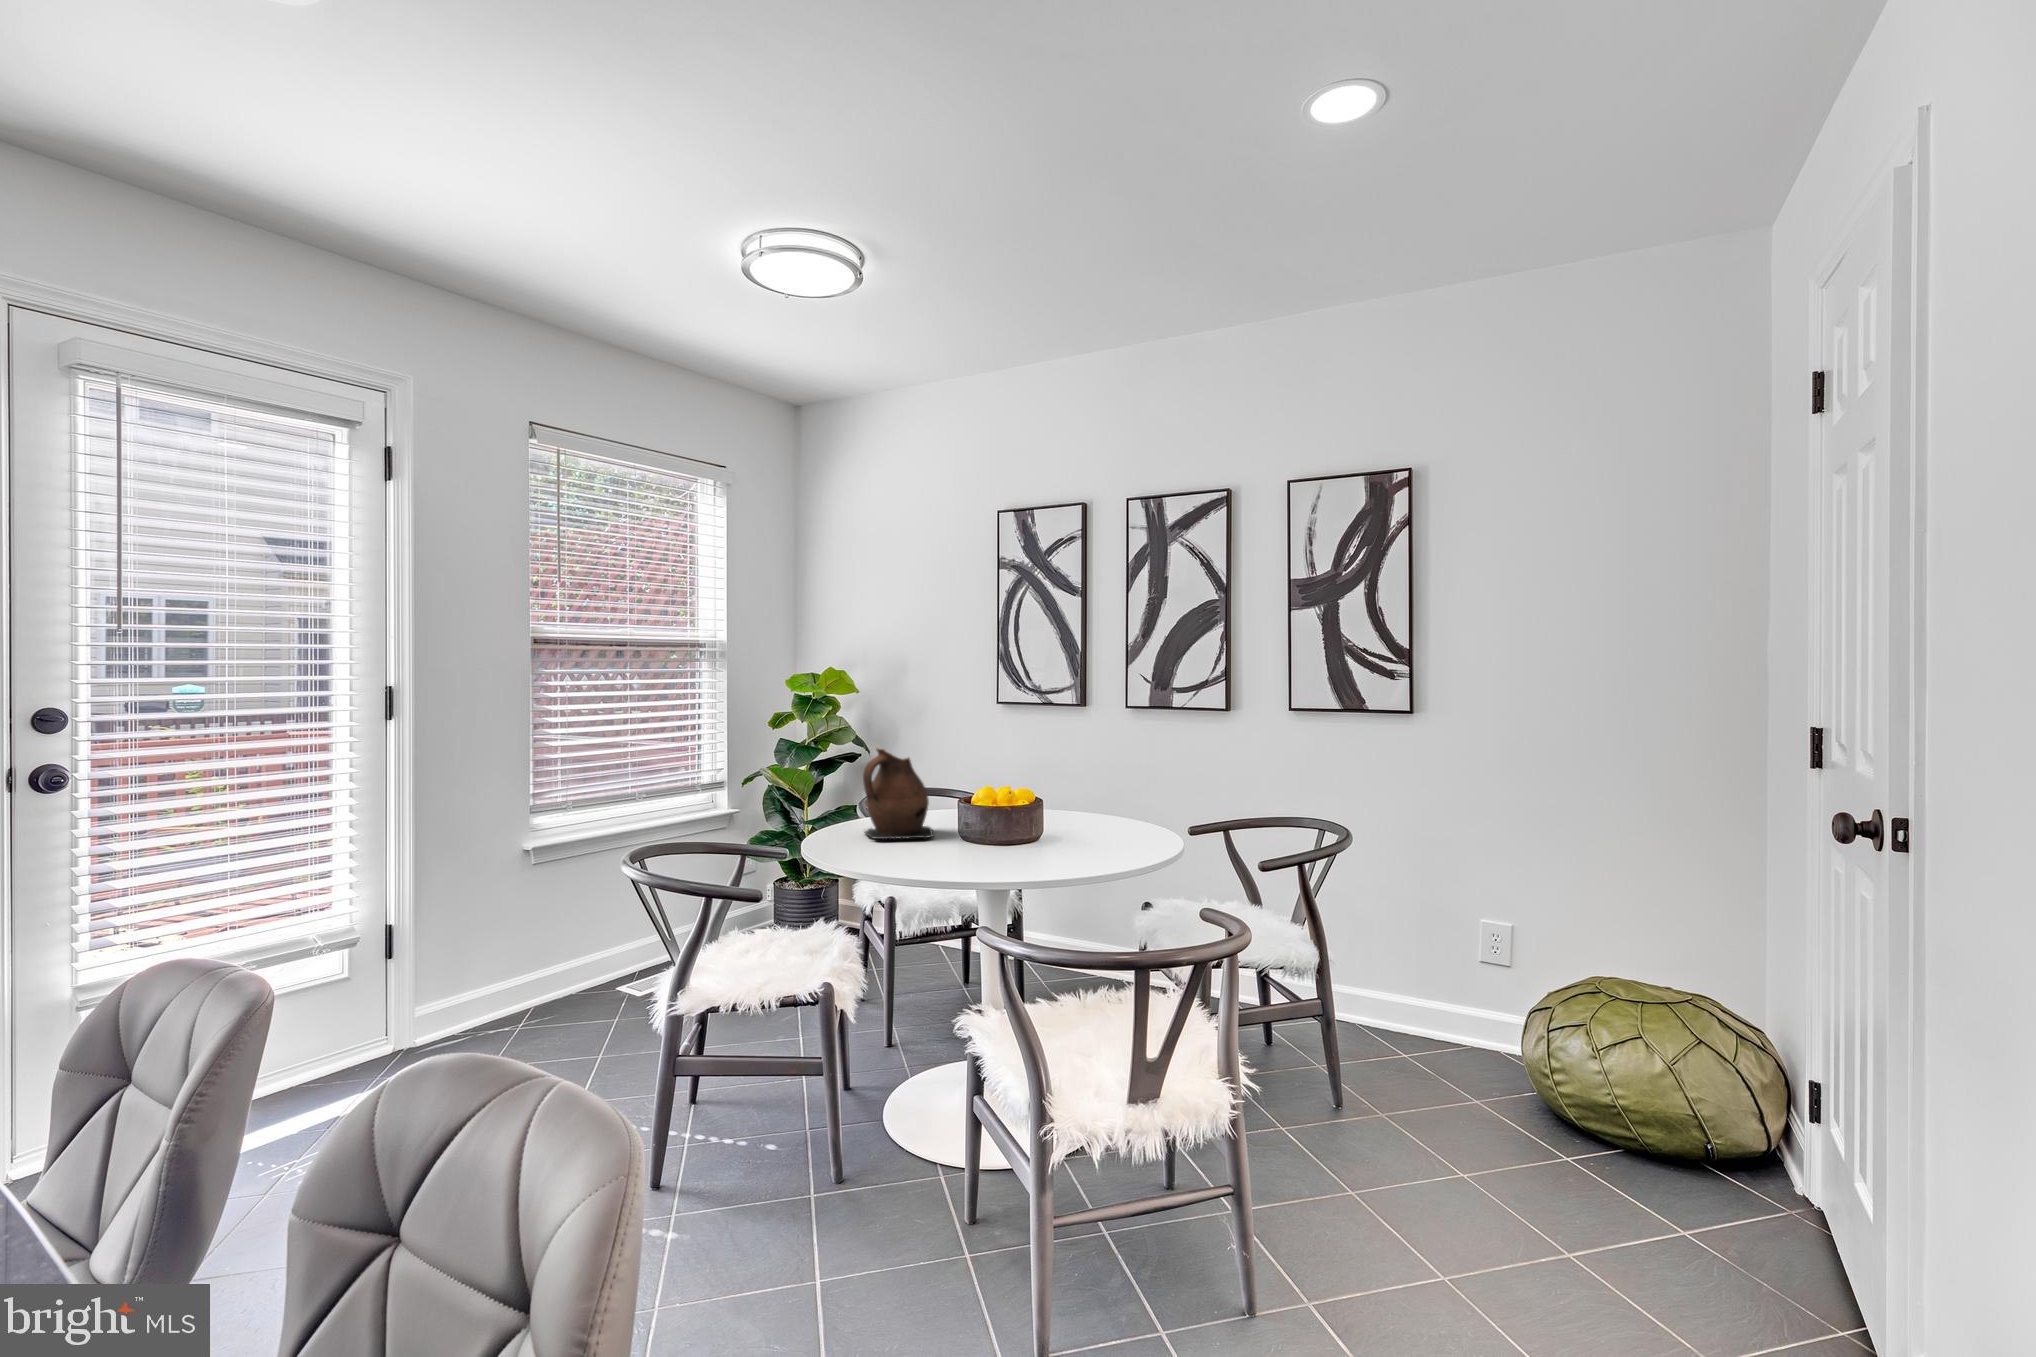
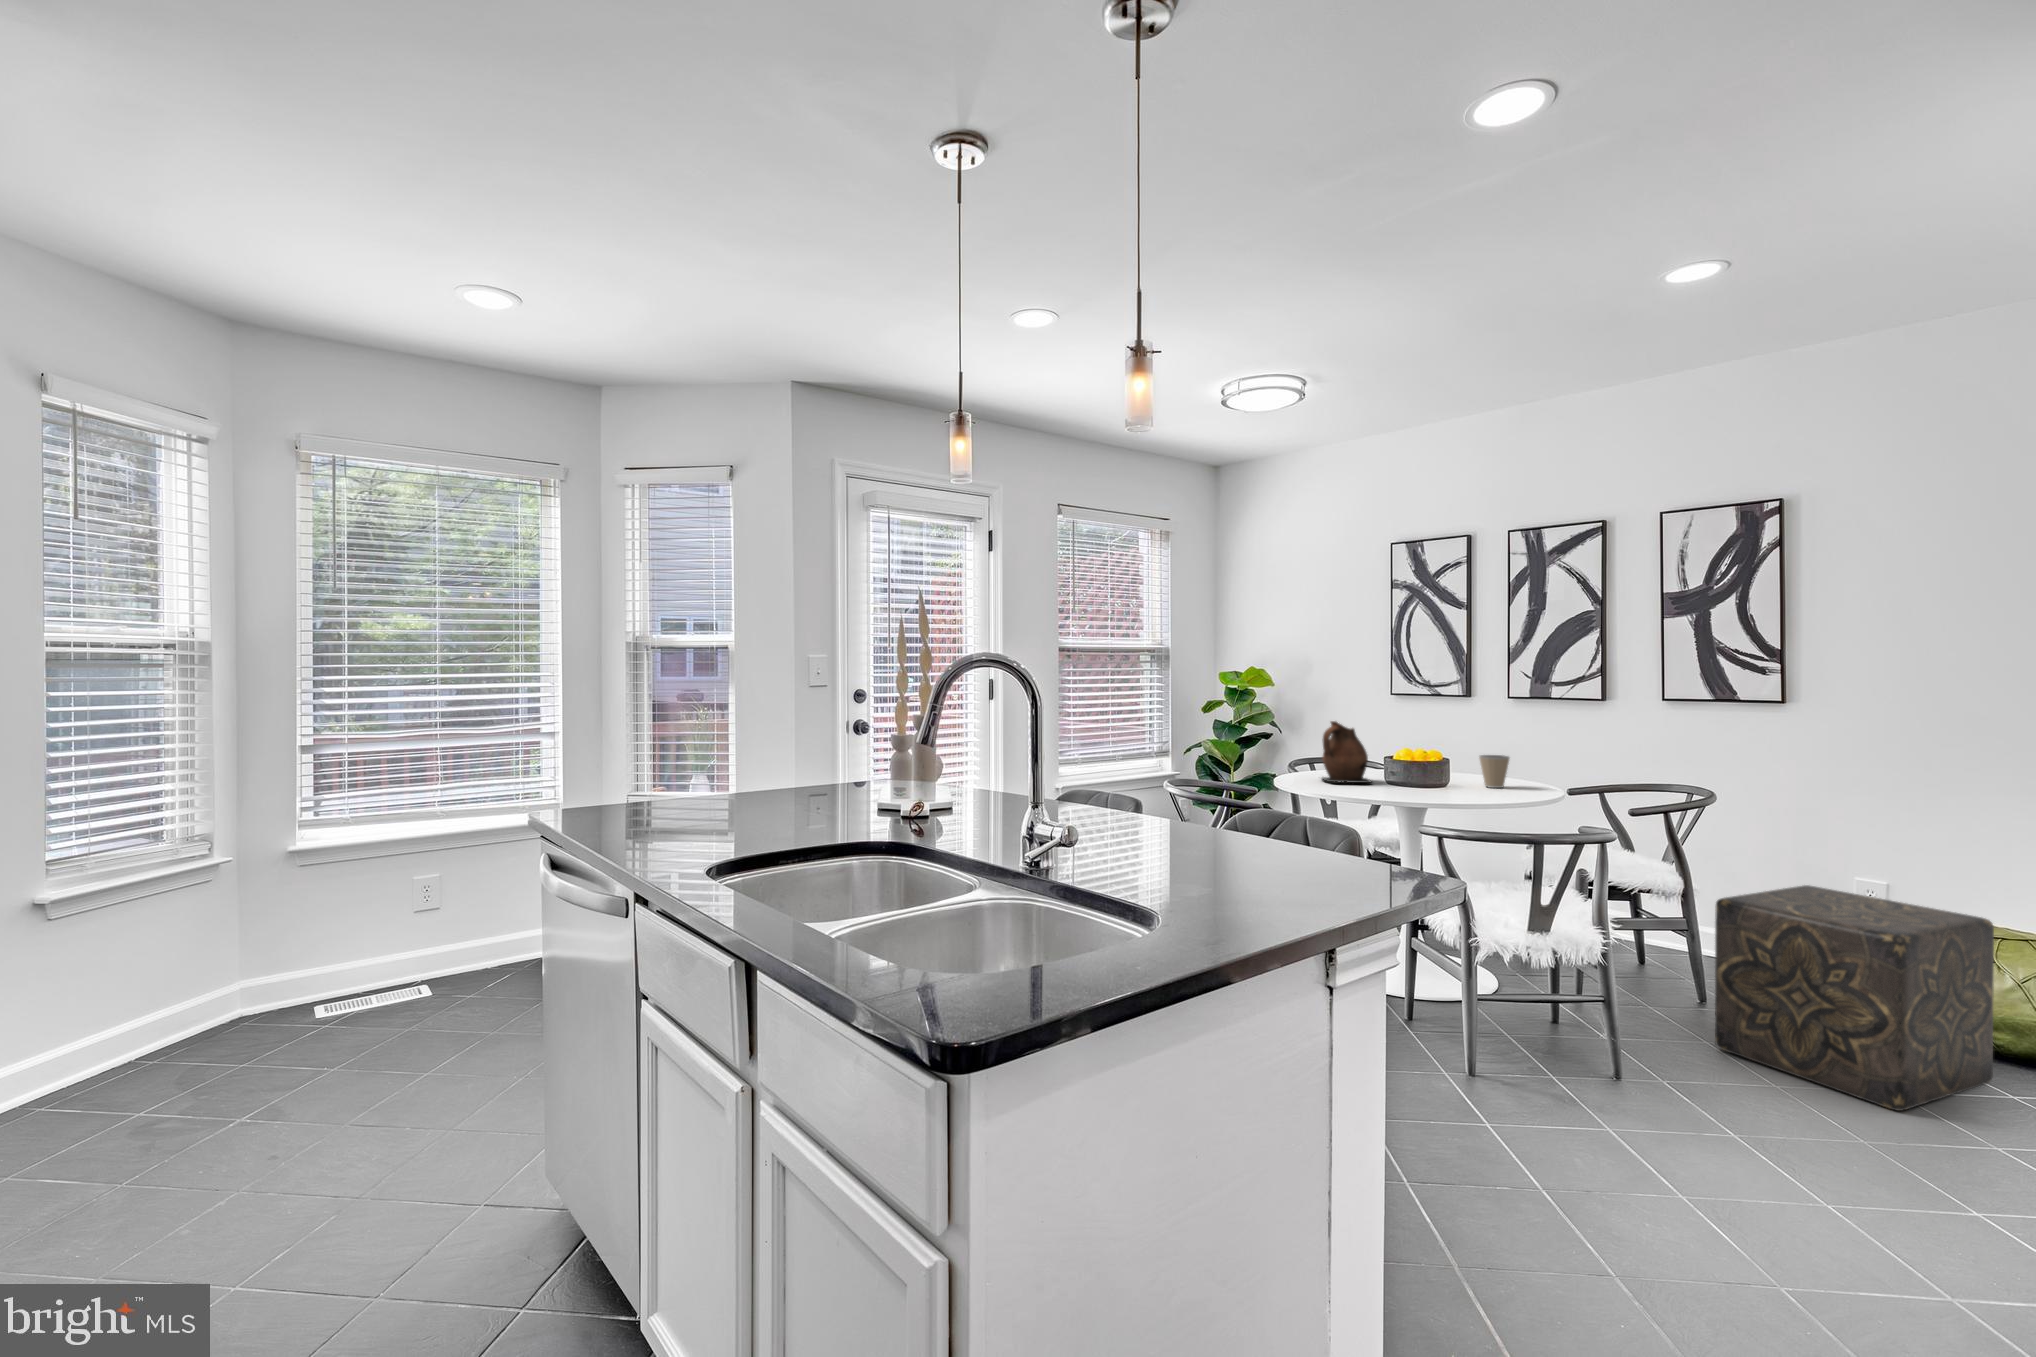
coffee cup: none [1071,791,1111,838] -> present [1479,755,1509,788]
ottoman: none [1353,951,1655,1291] -> present [1715,885,1994,1111]

